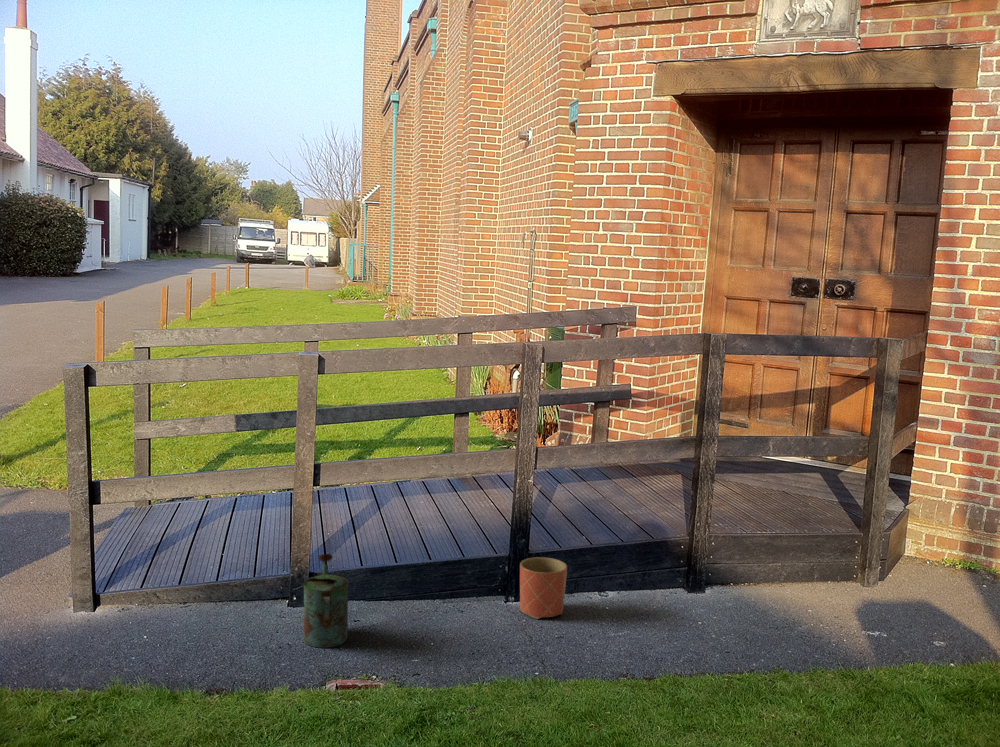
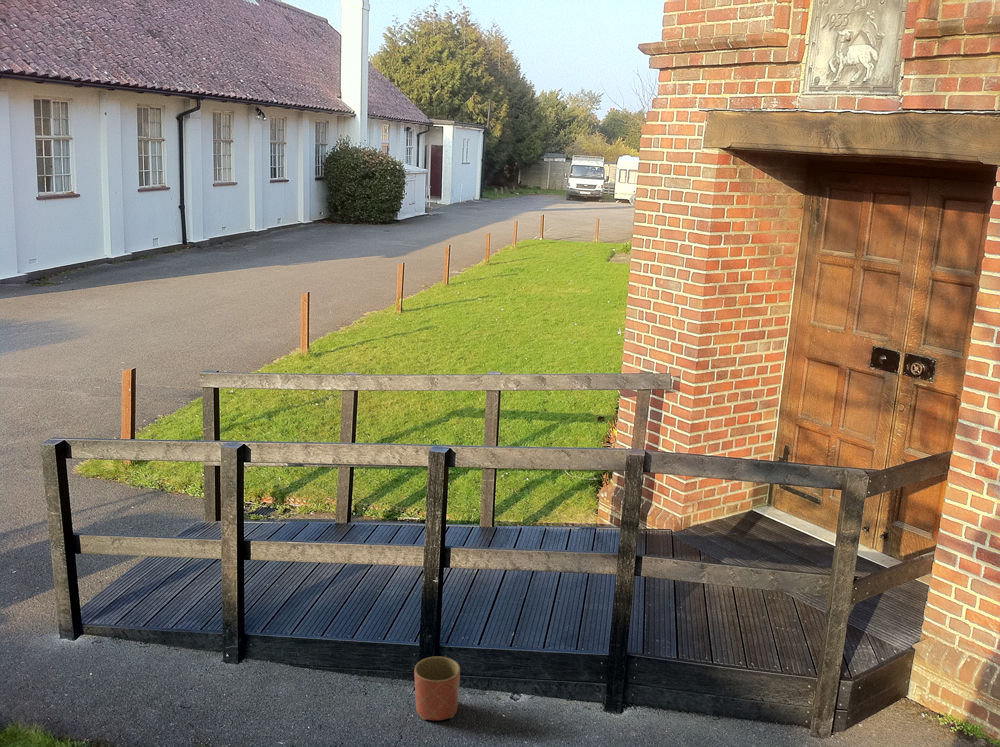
watering can: present [303,554,348,648] -> none [204,629,253,719]

